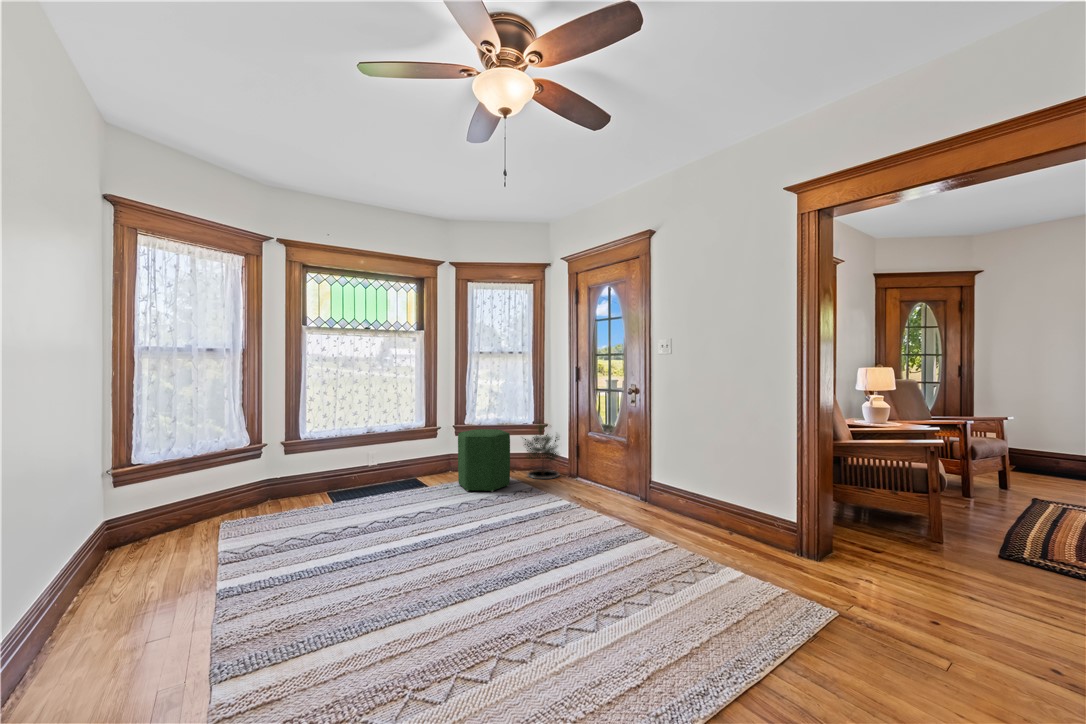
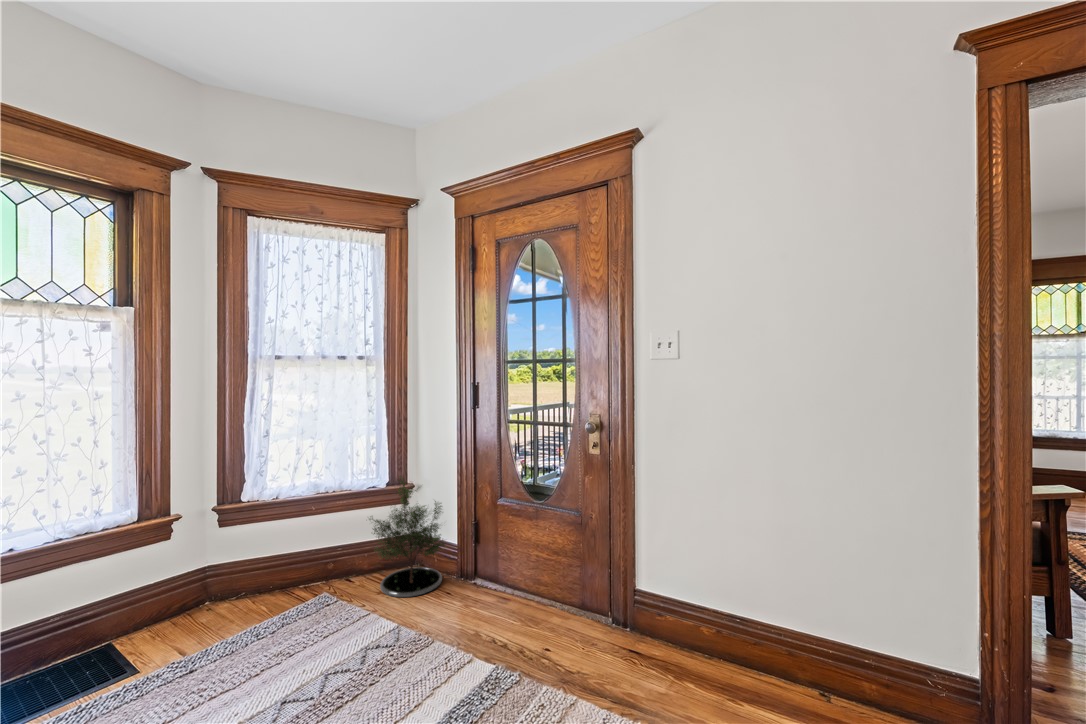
ottoman: present [458,429,510,492] -> none [223,513,352,680]

